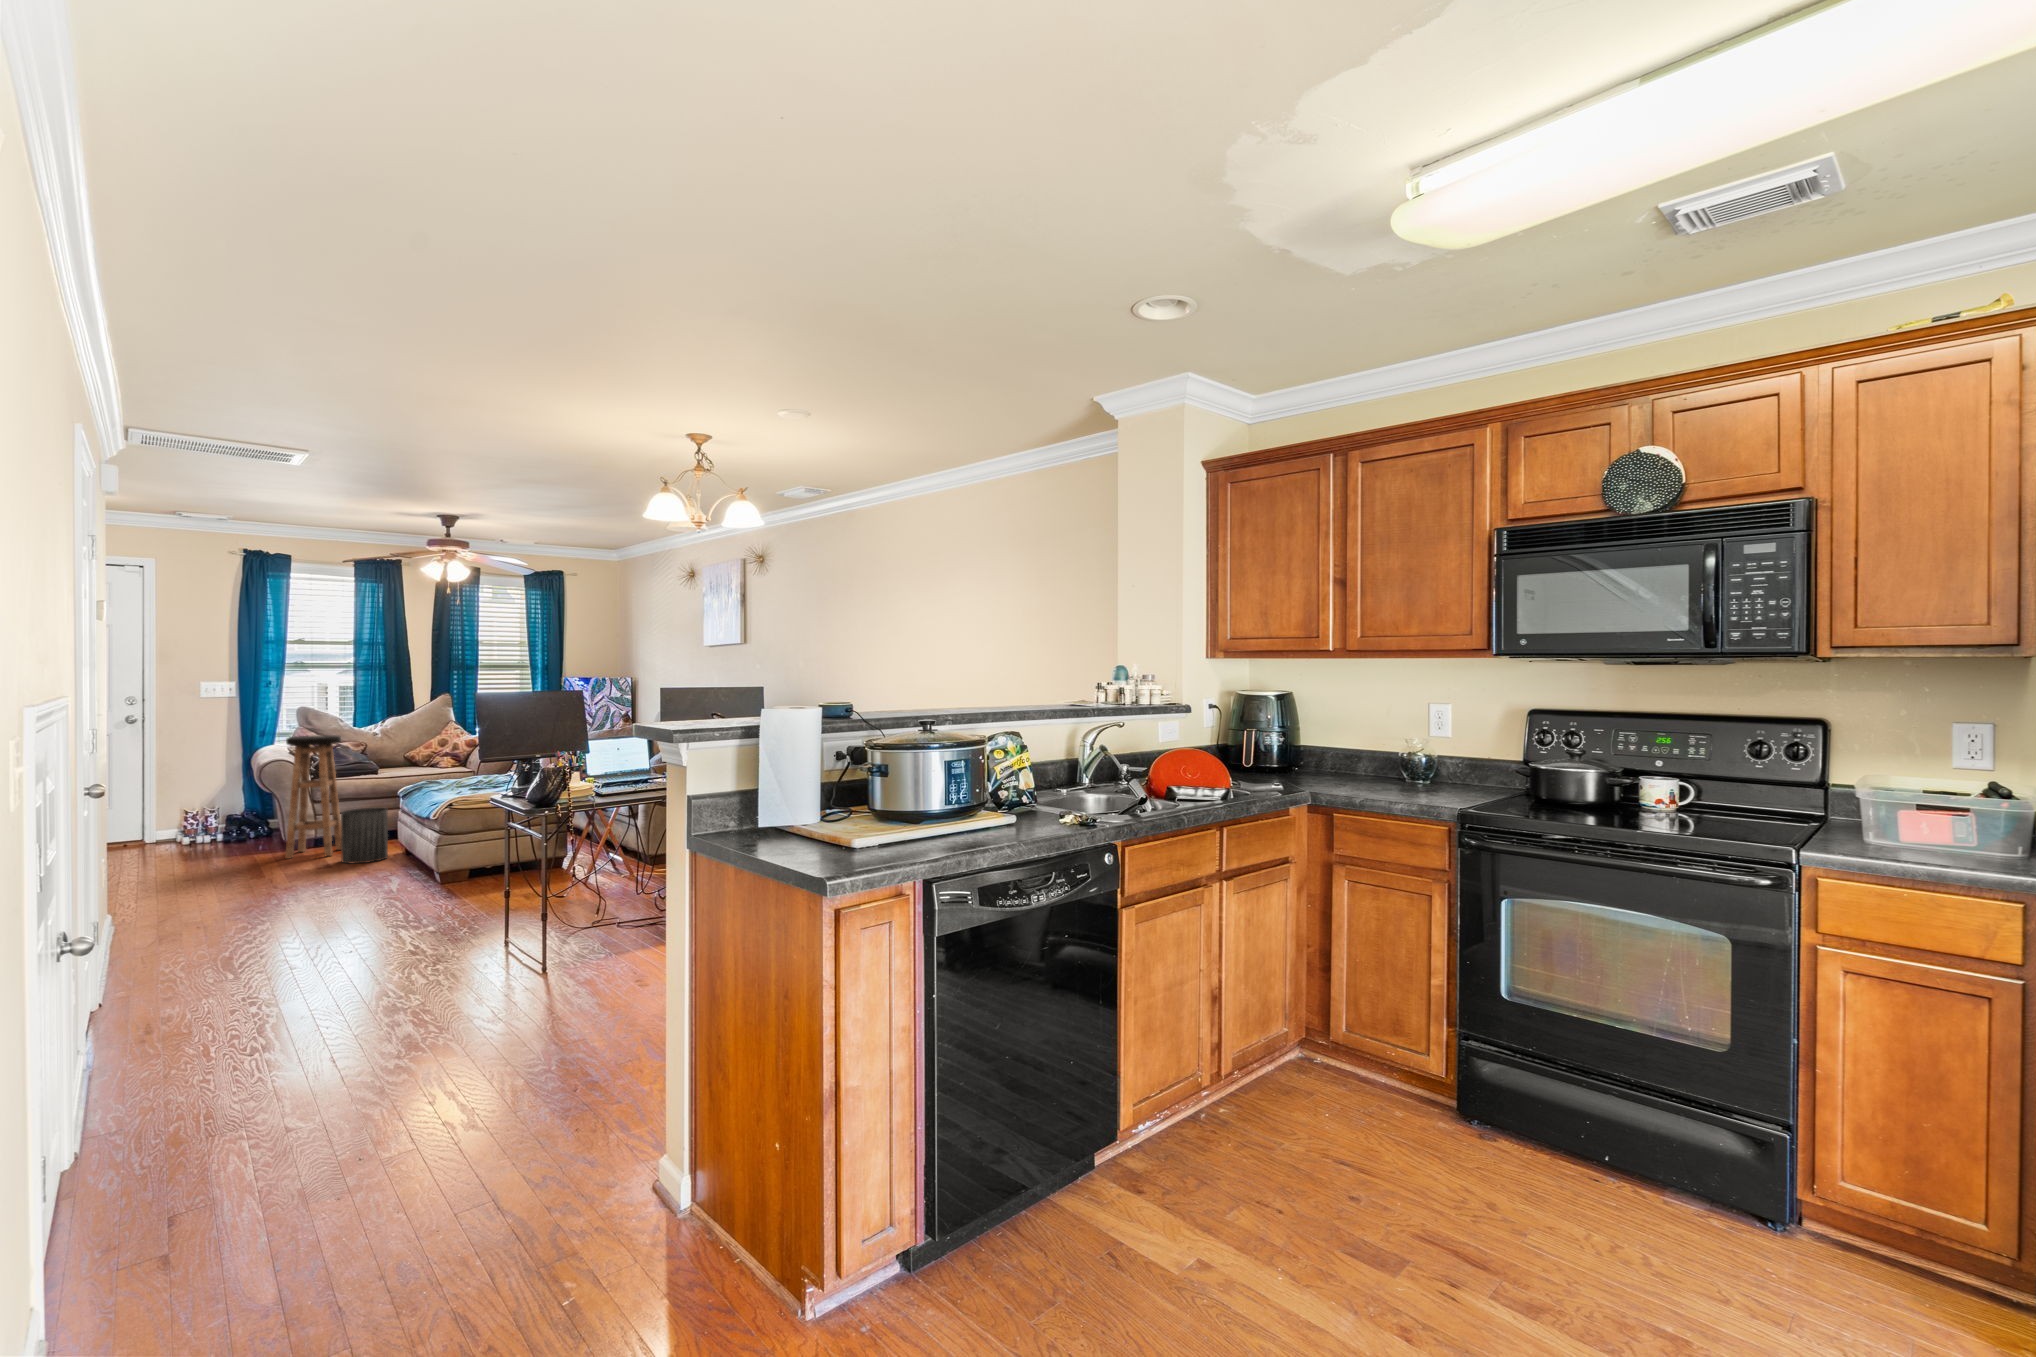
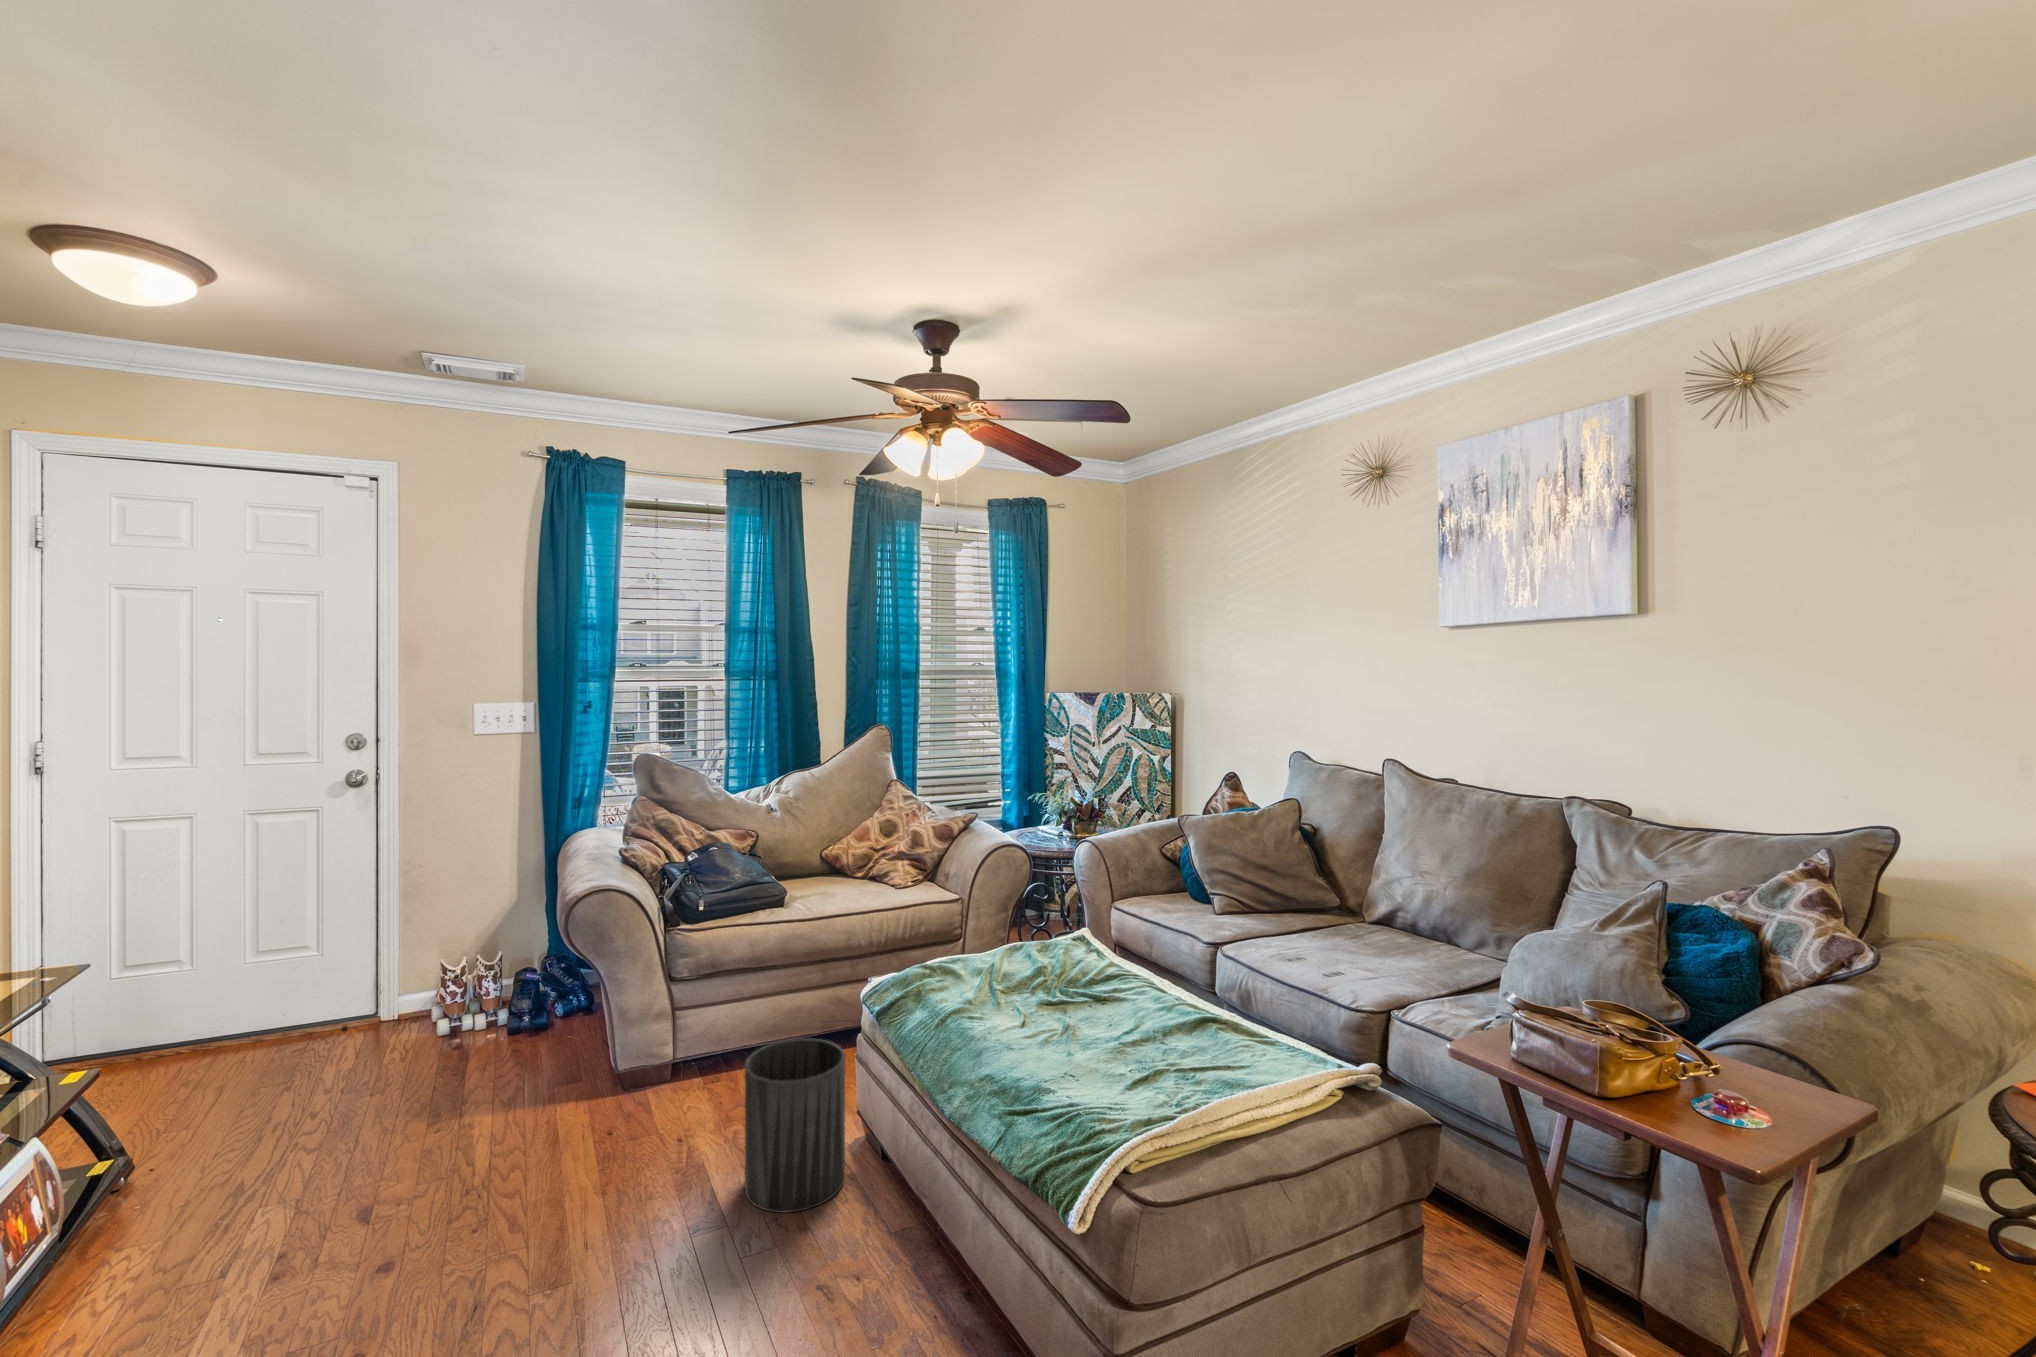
bar stool: present [285,735,341,859] -> none [618,842,733,1152]

